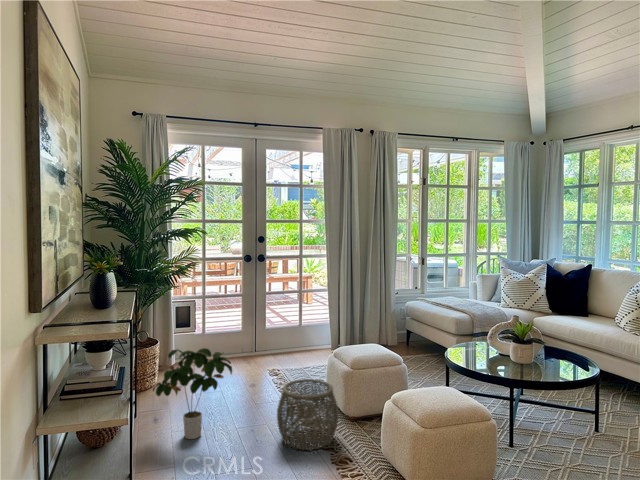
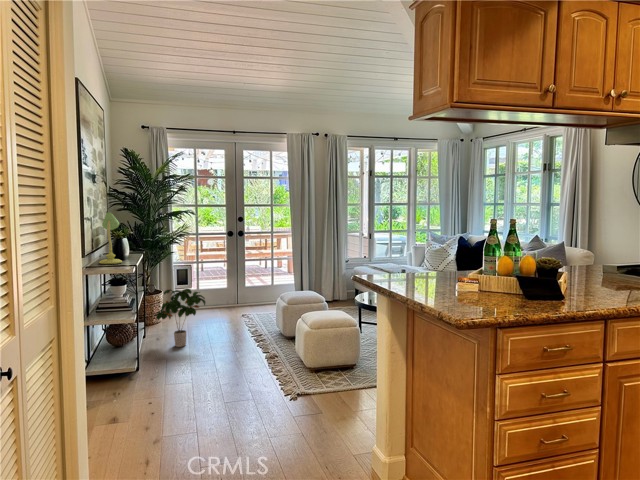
table lamp: none [68,232,106,318] -> present [99,212,122,264]
woven basket: present [277,379,338,450] -> none [233,310,274,352]

